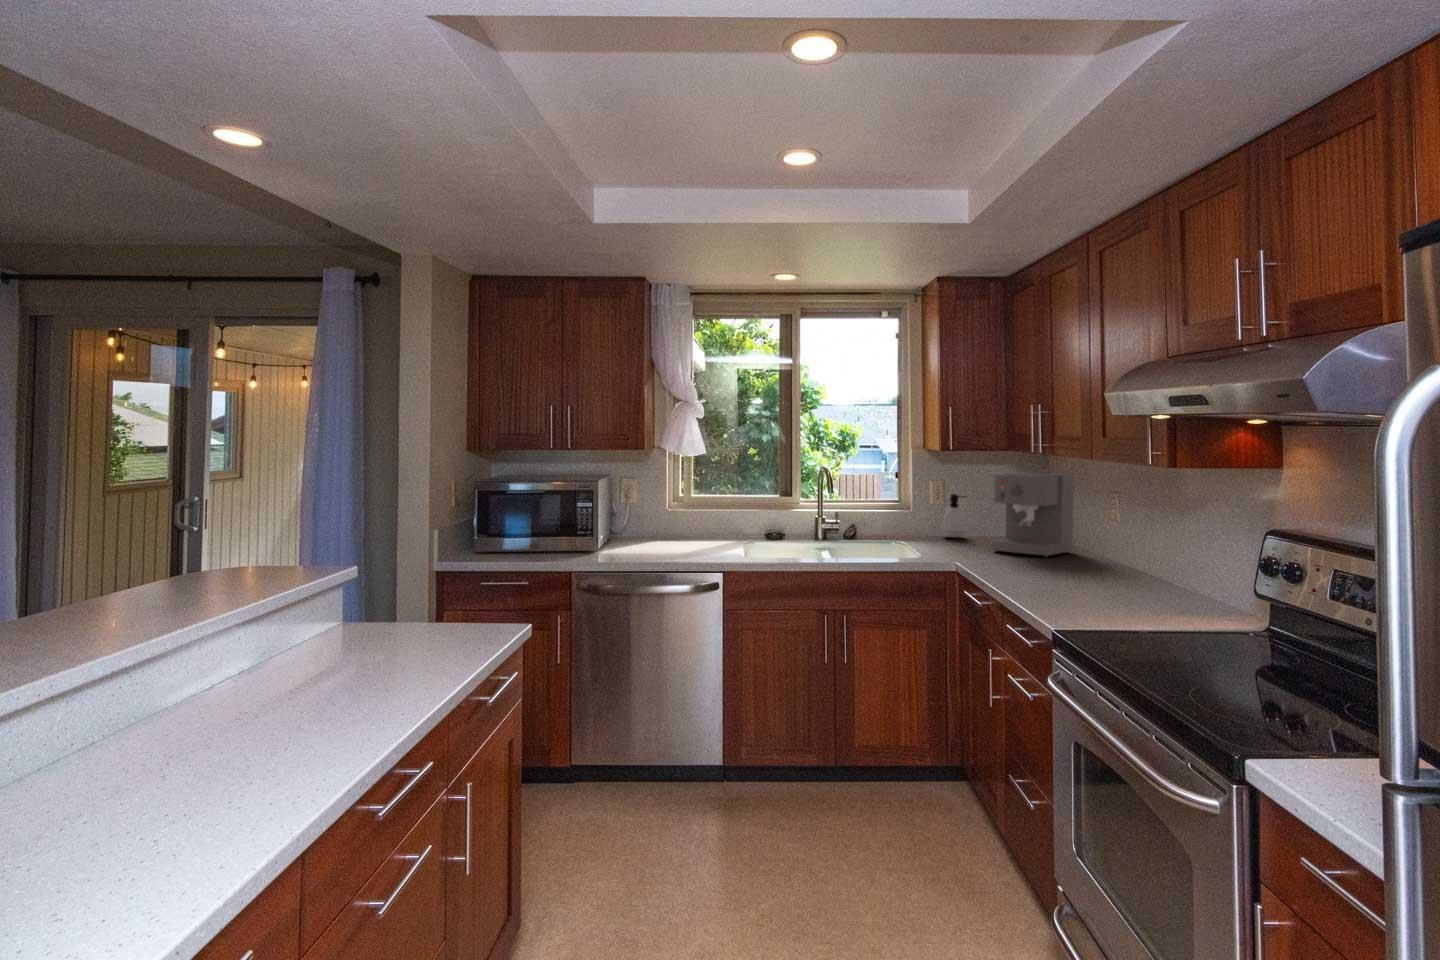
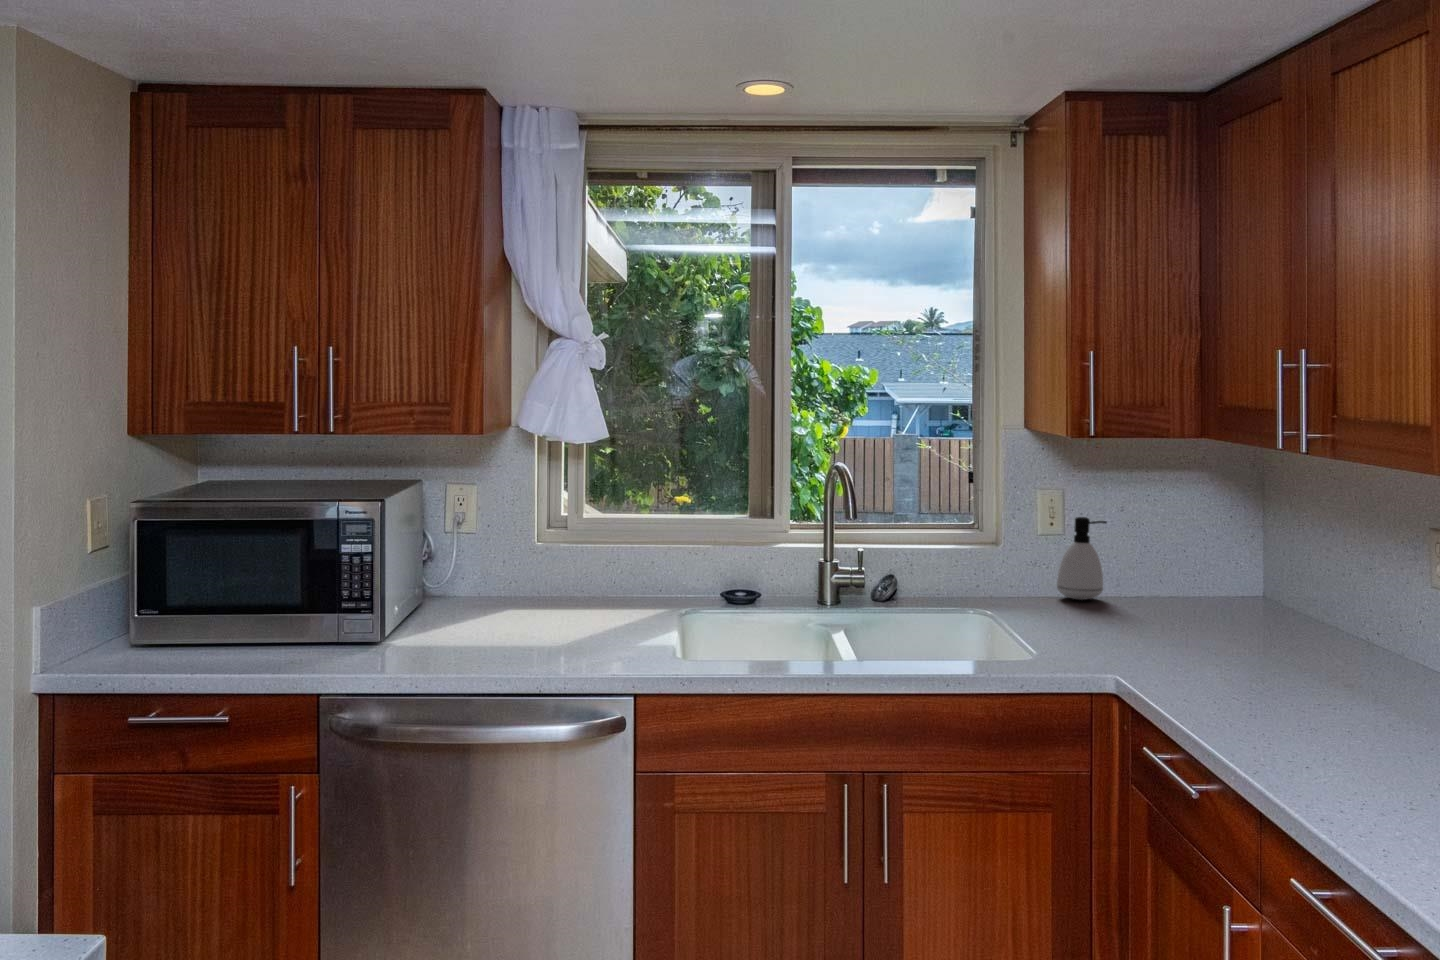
coffee maker: present [992,473,1074,557] -> none [1163,484,1325,658]

